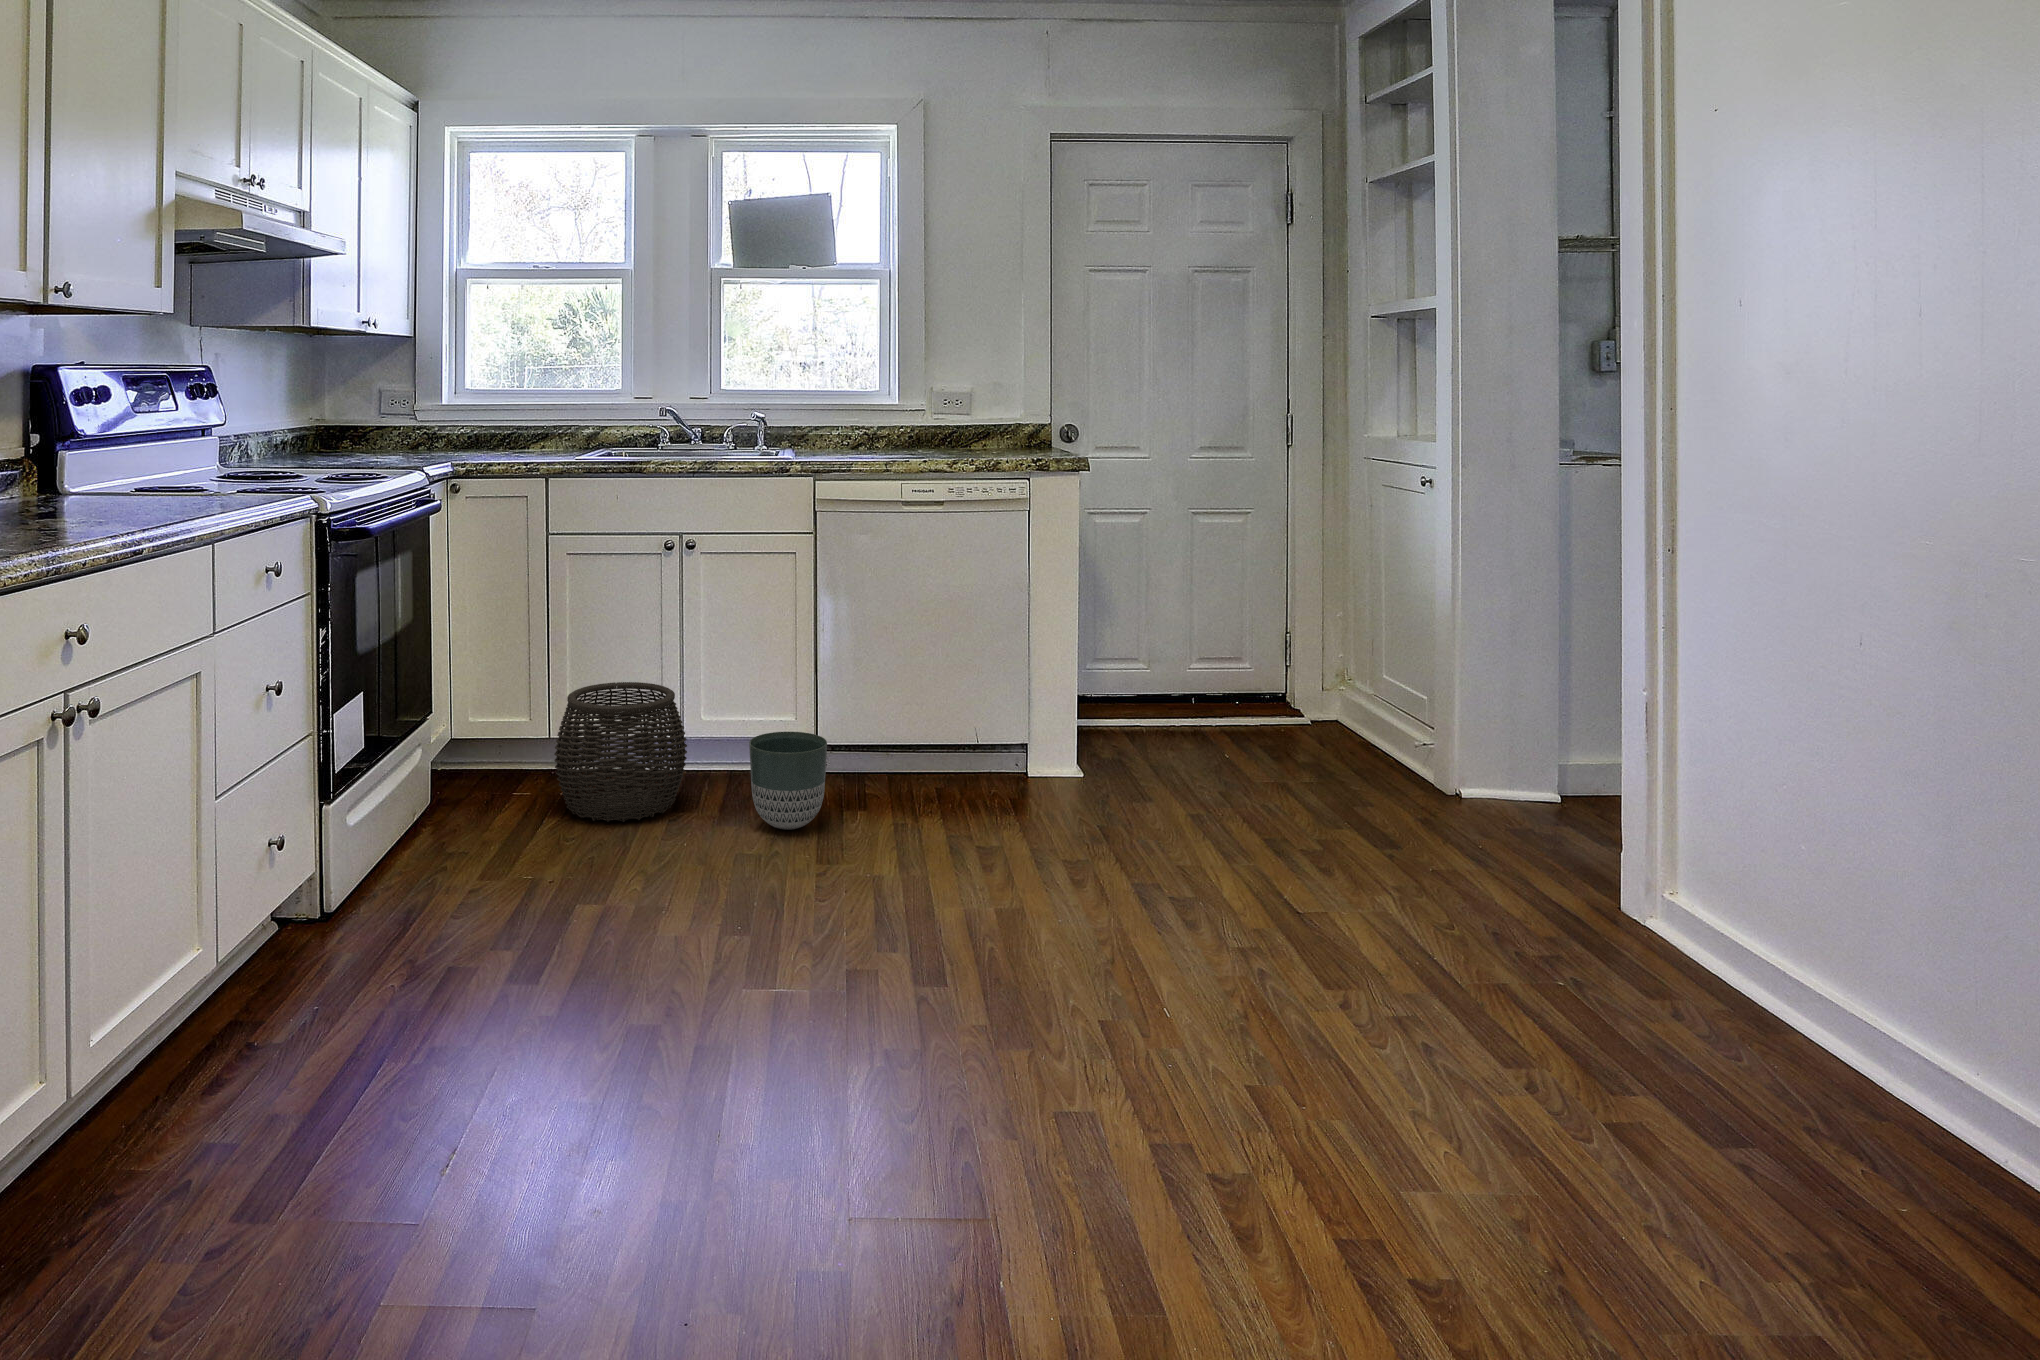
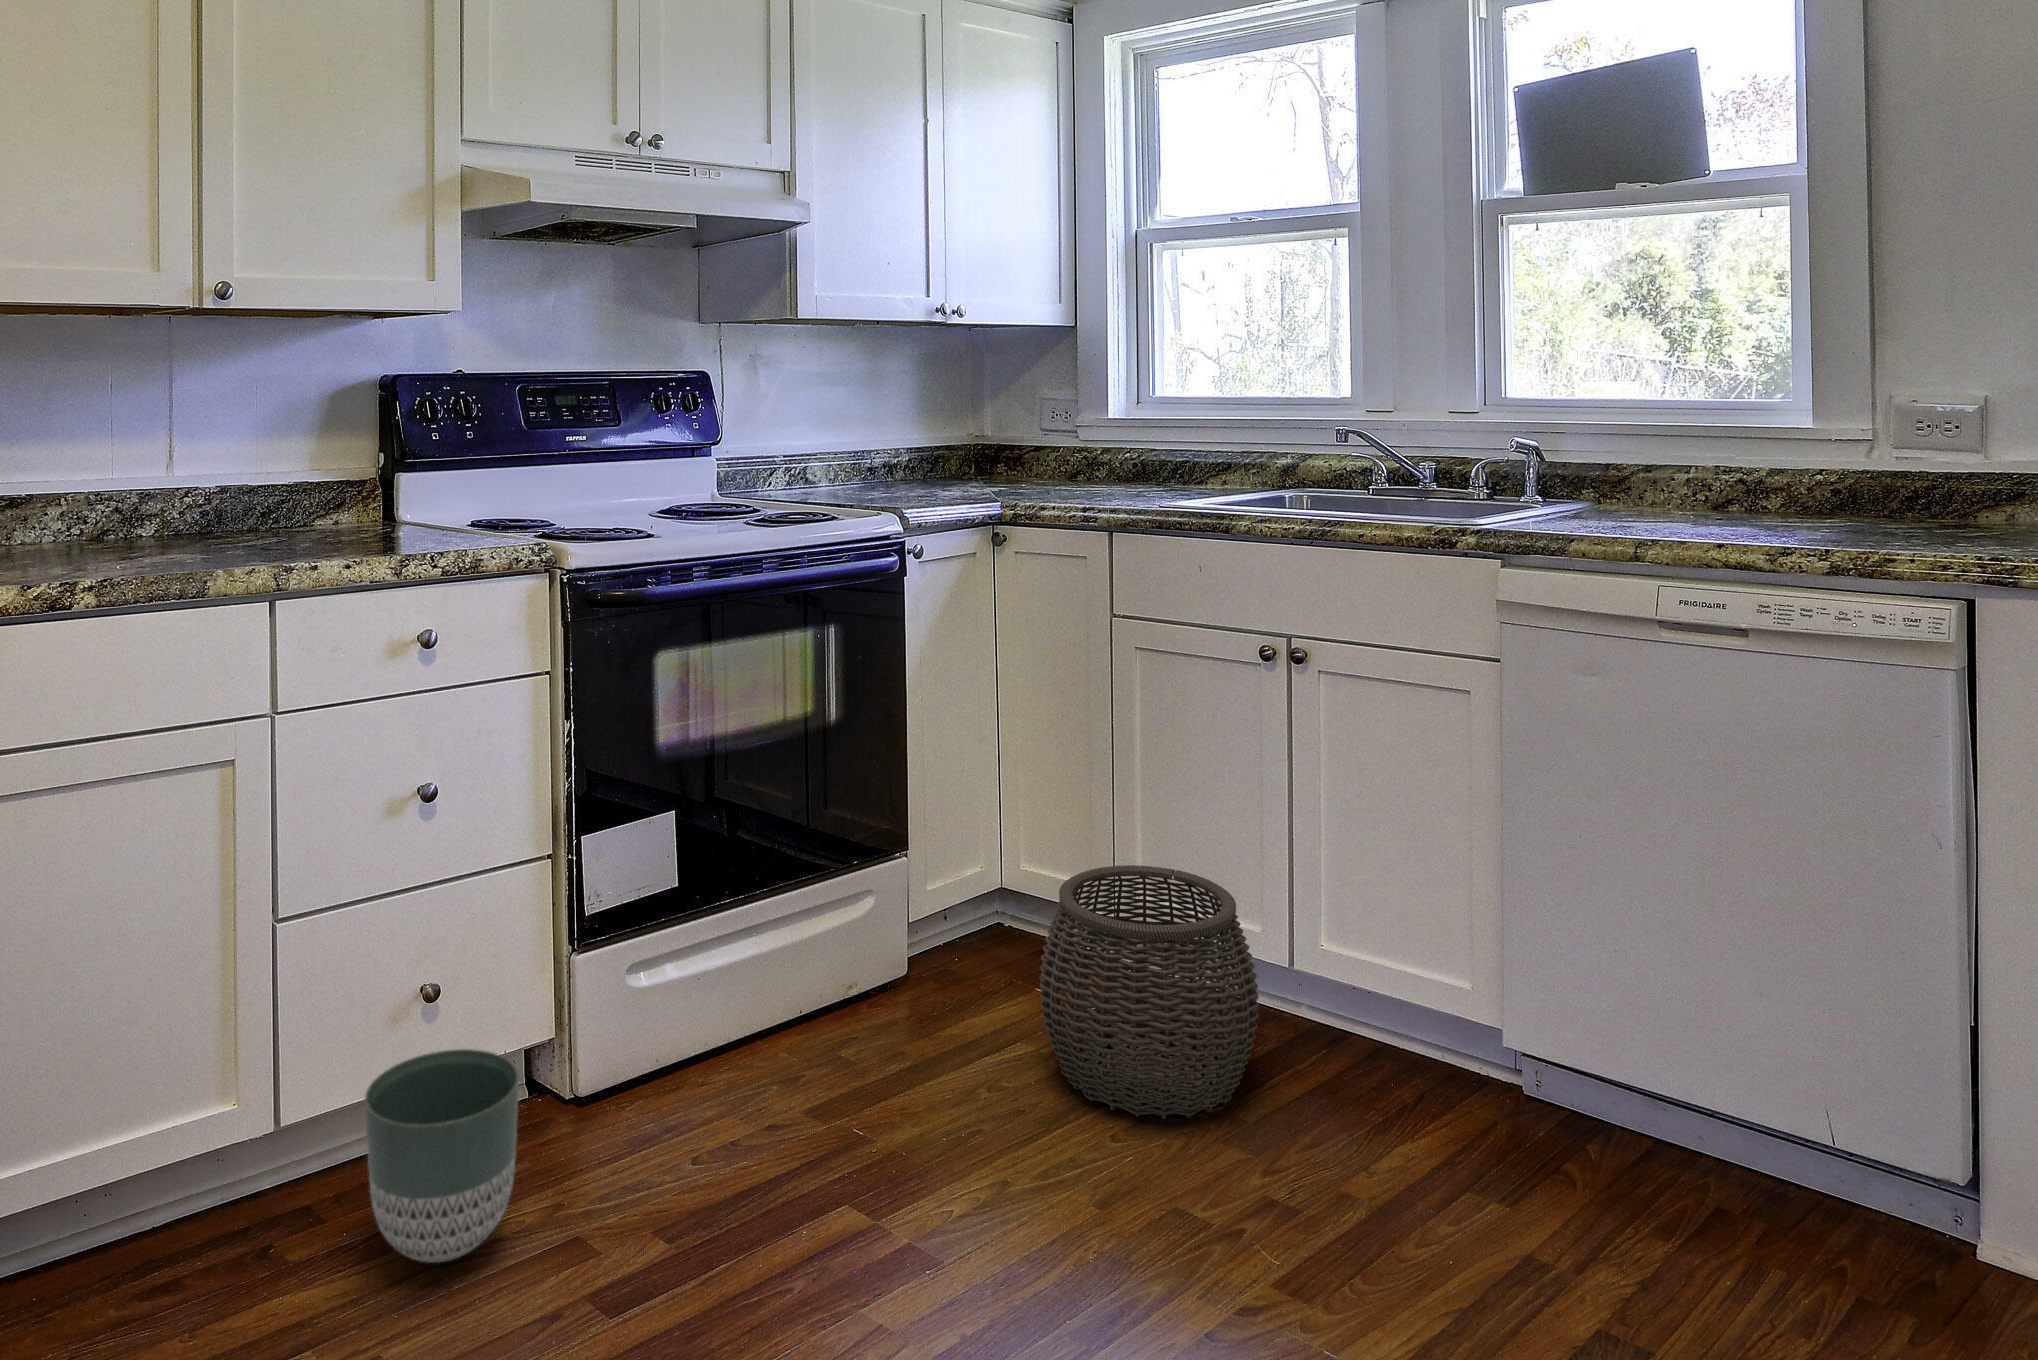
planter: present [749,732,827,830] -> present [365,1049,519,1263]

